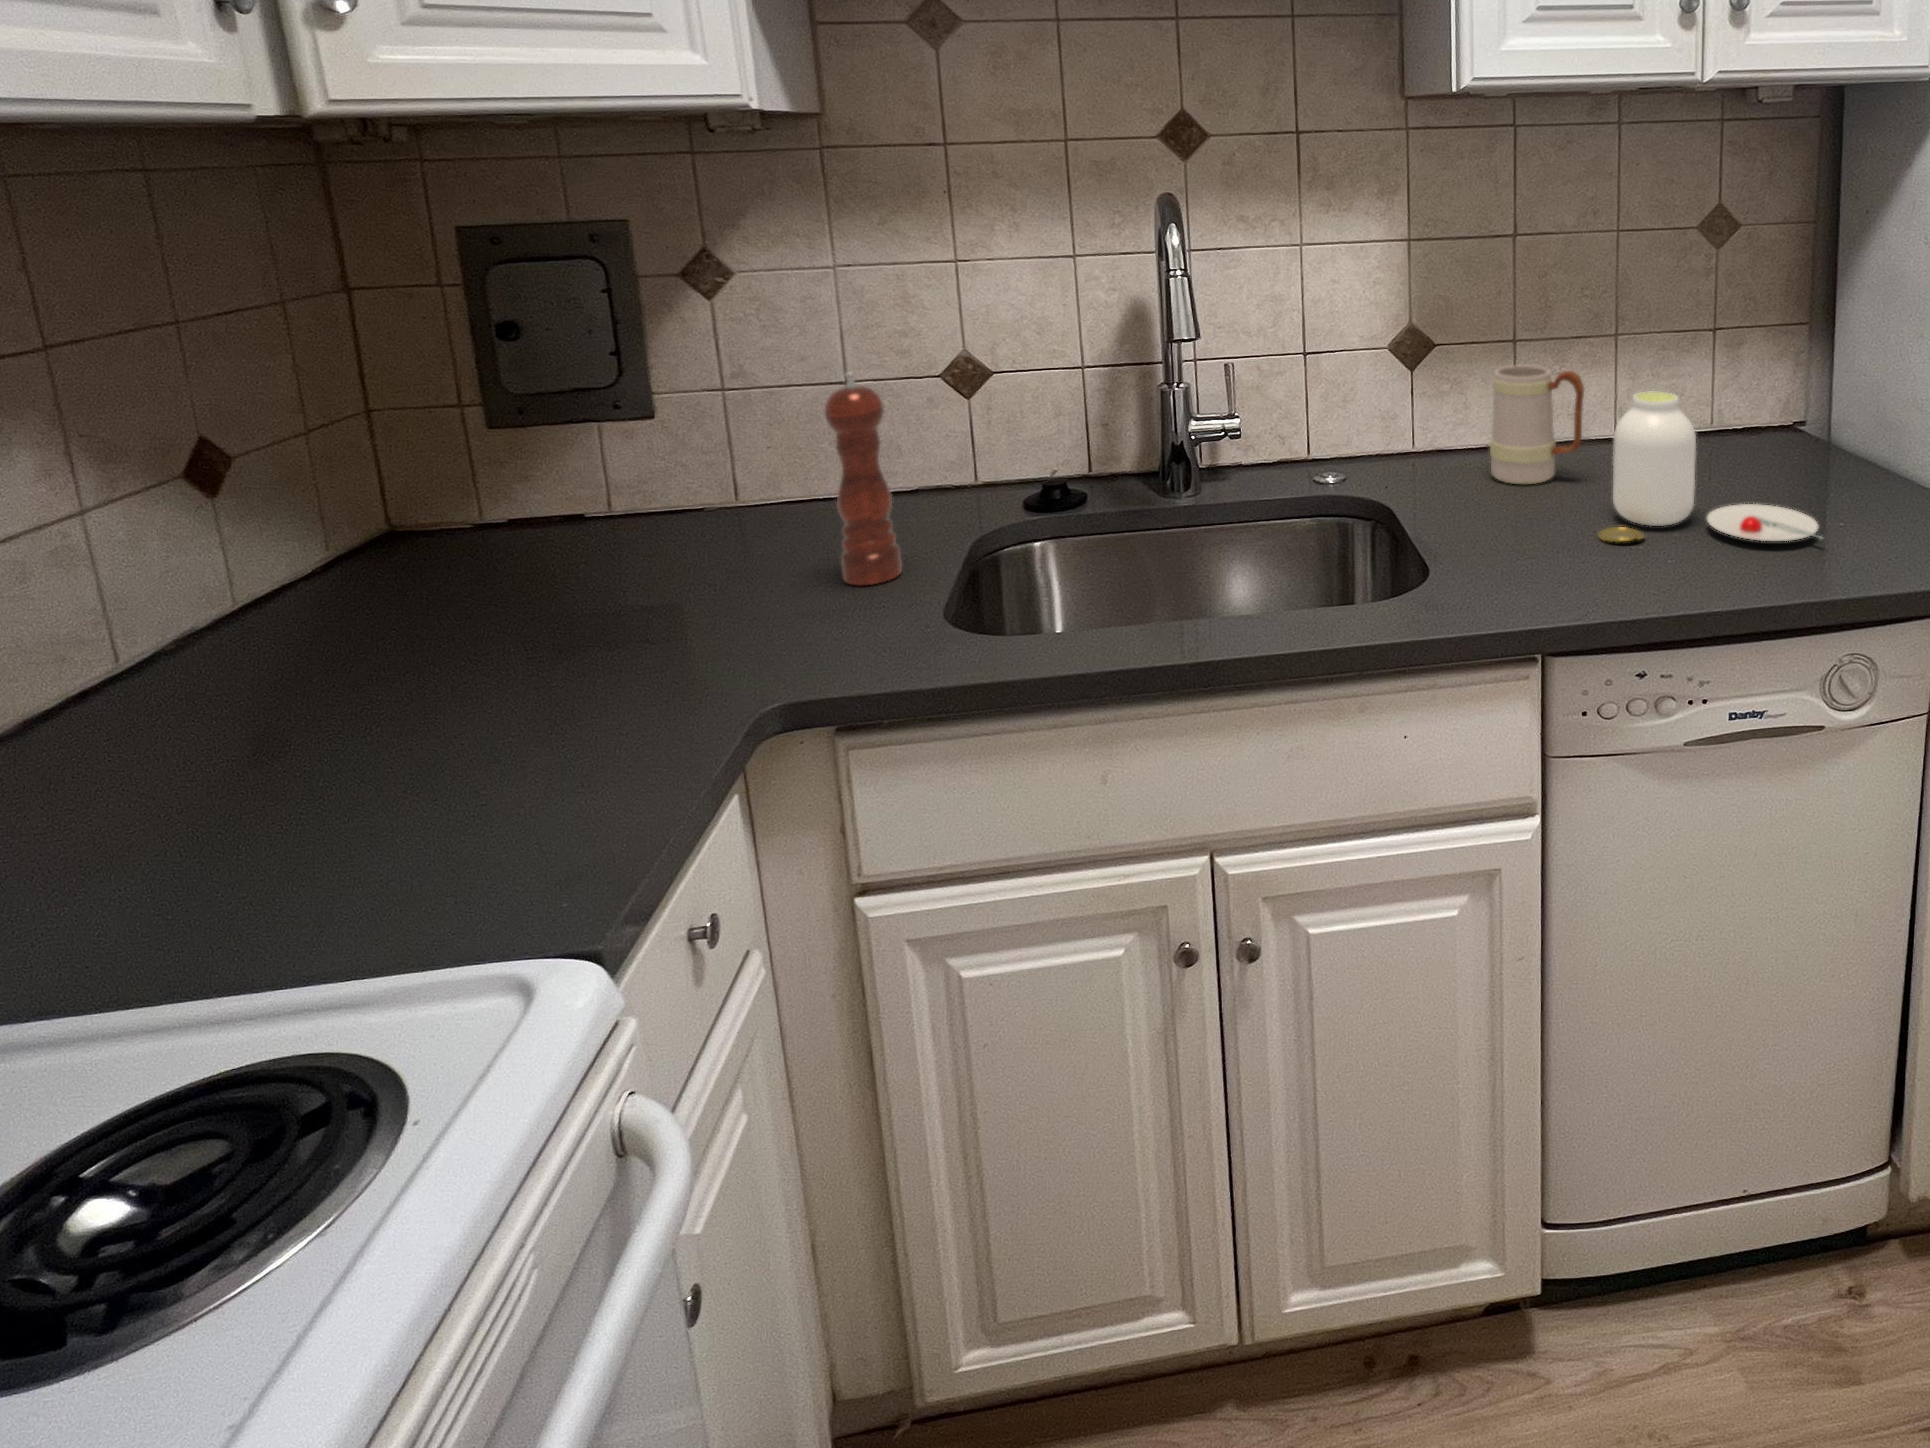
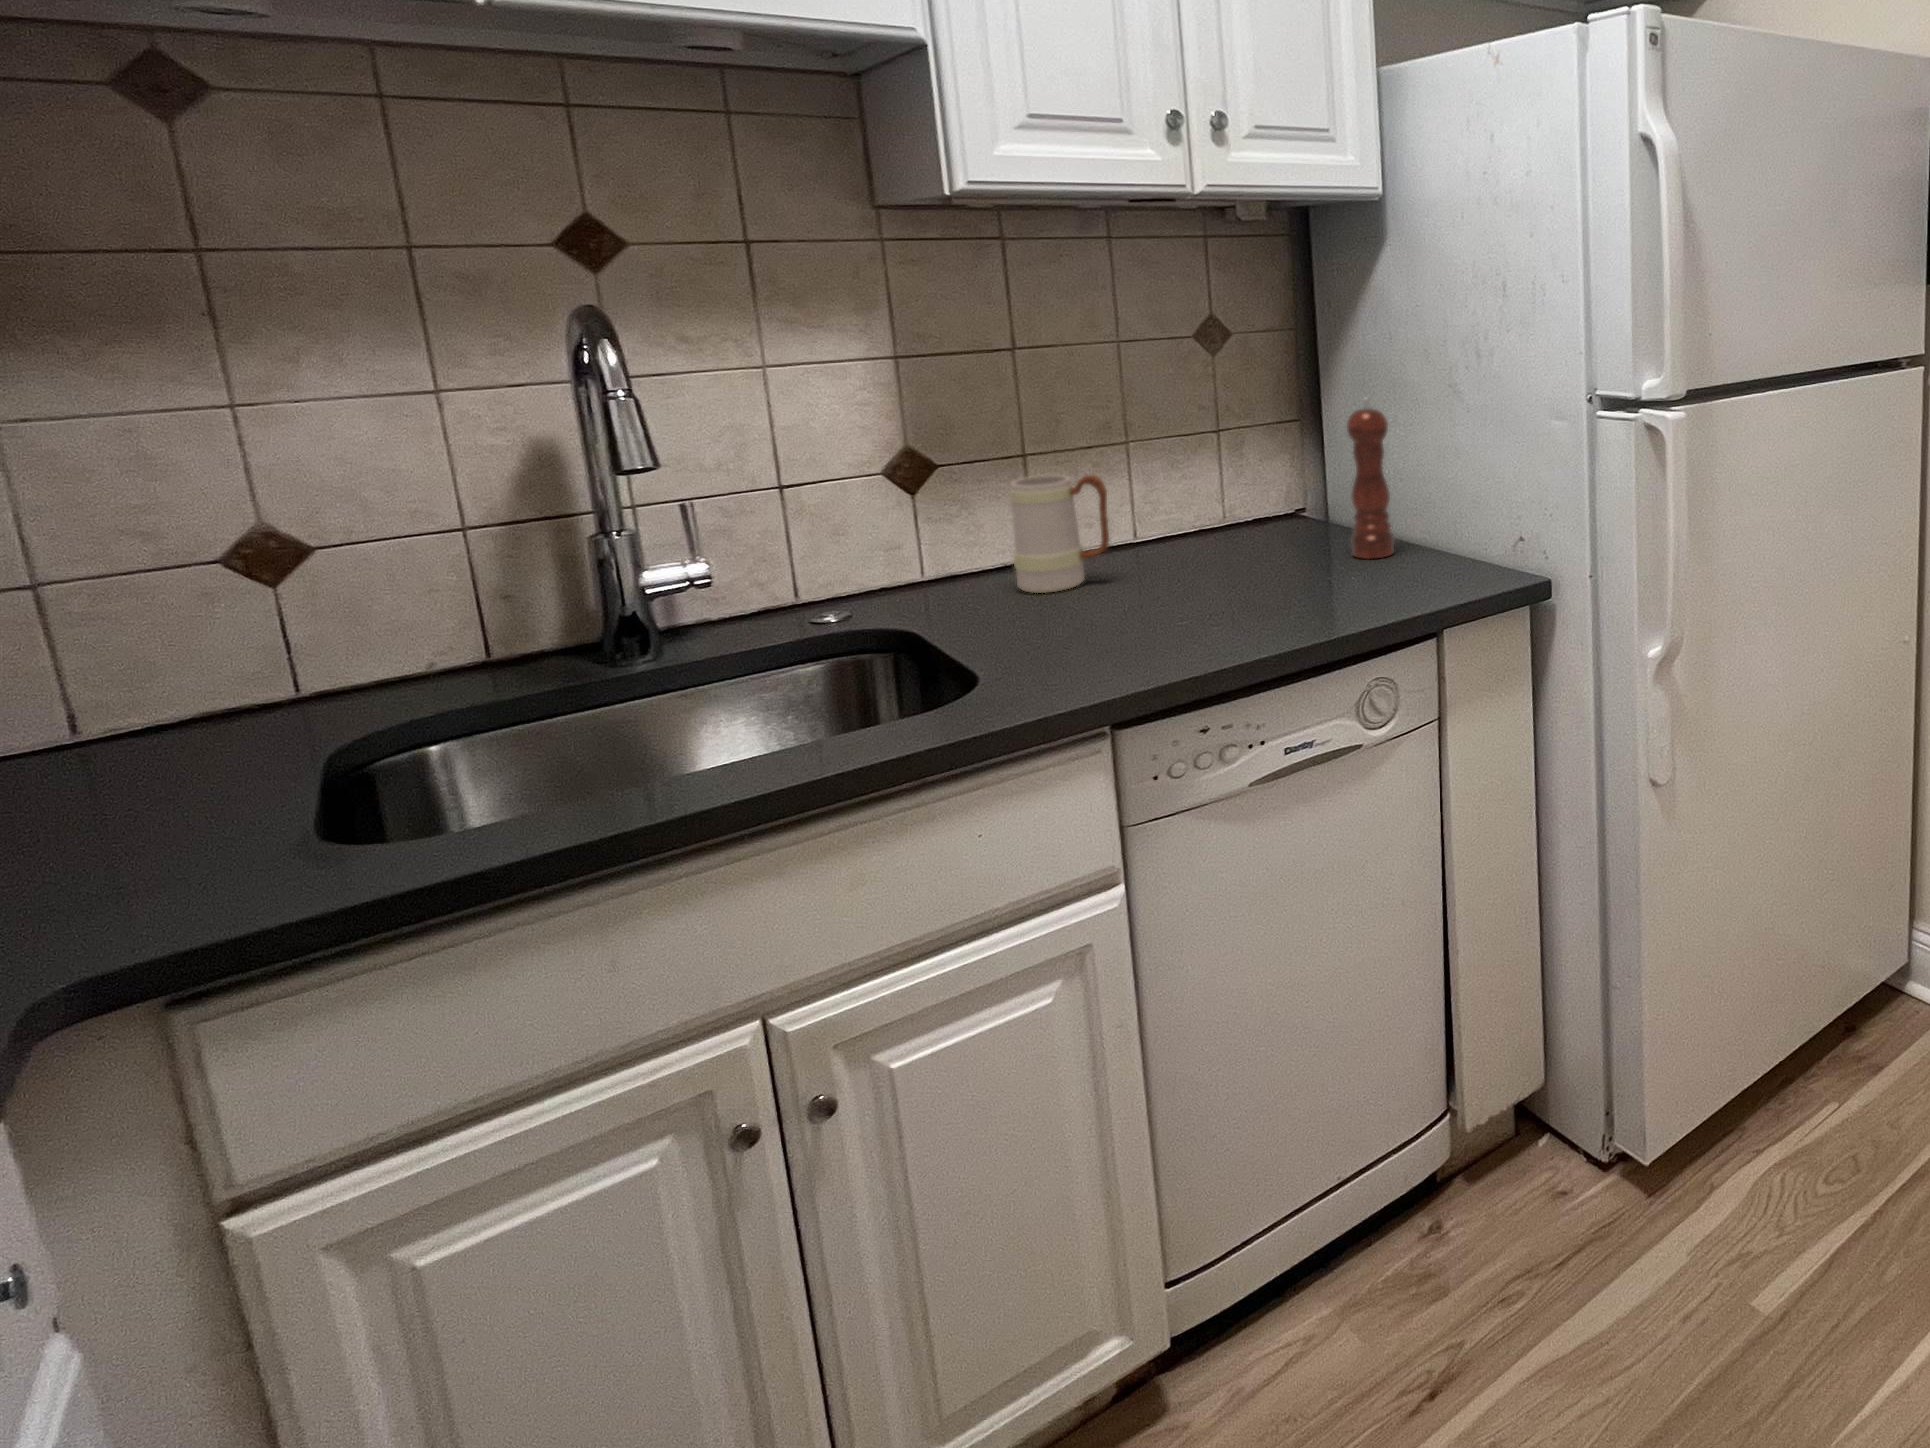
pepper mill: present [825,371,902,585] -> present [1347,397,1394,559]
jar: present [1598,392,1821,542] -> none [1142,481,1343,623]

